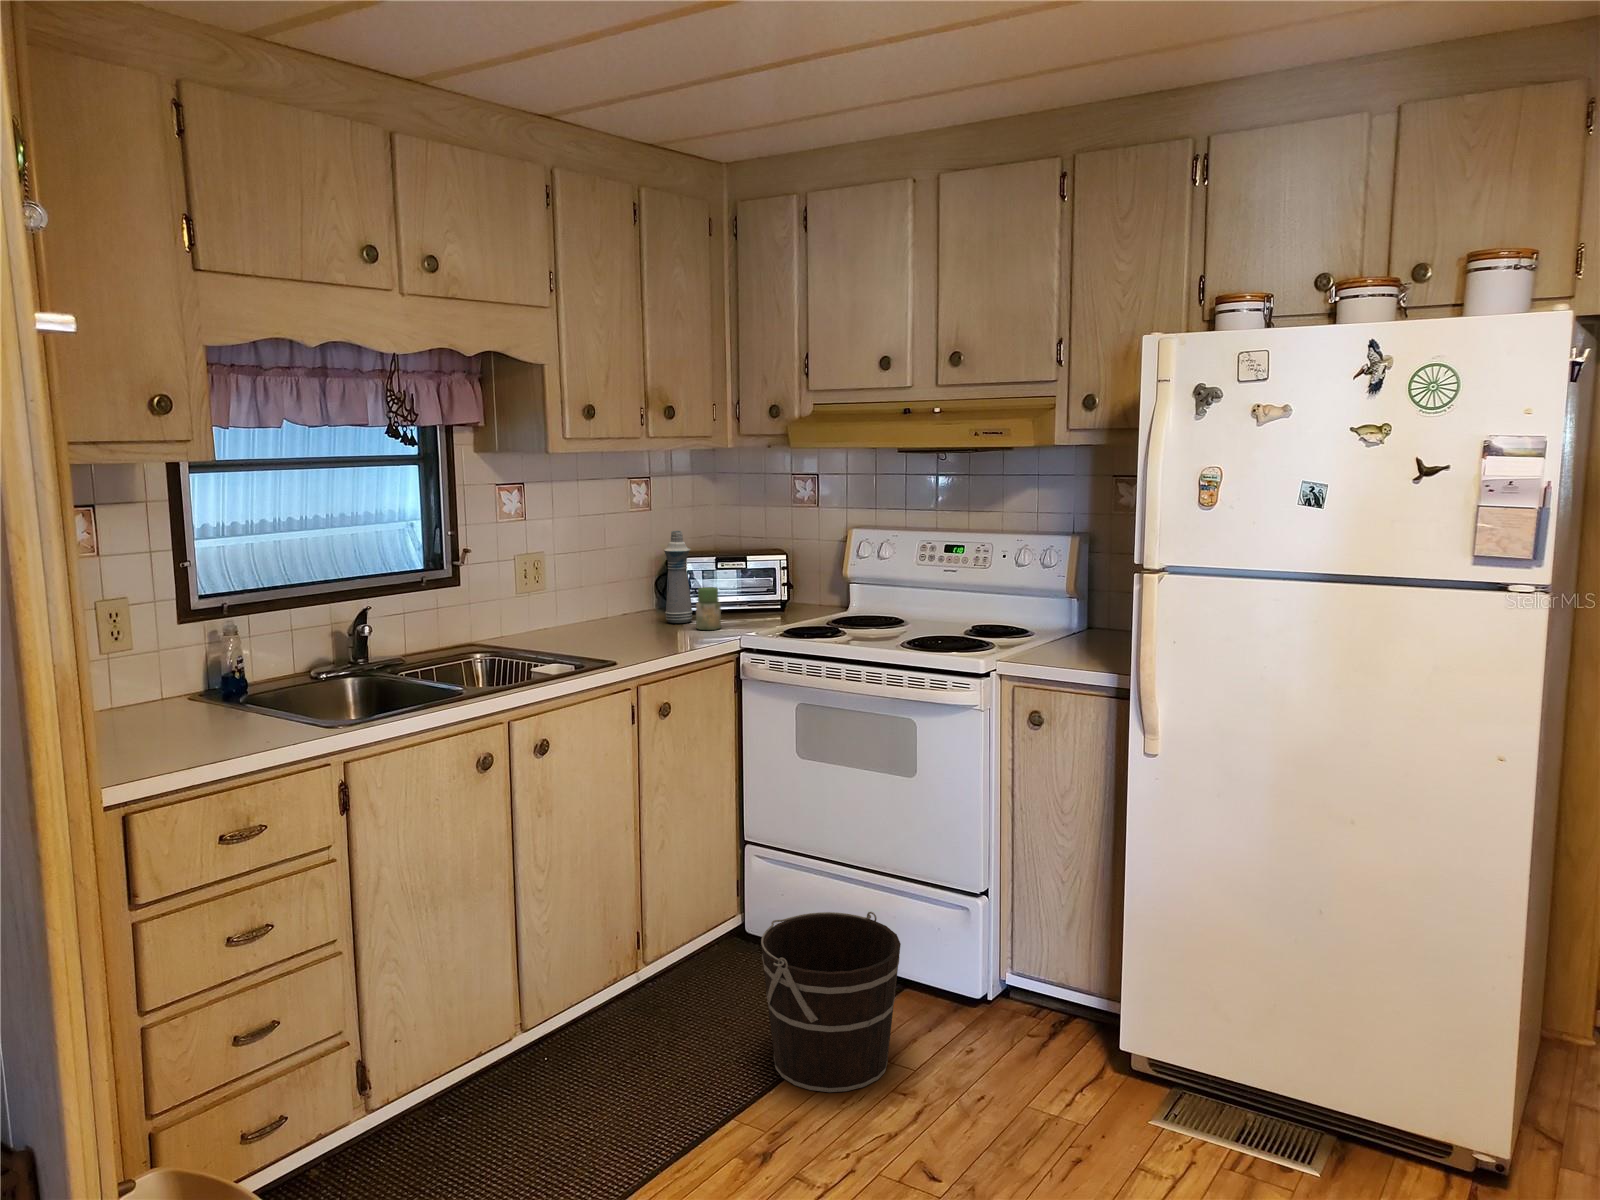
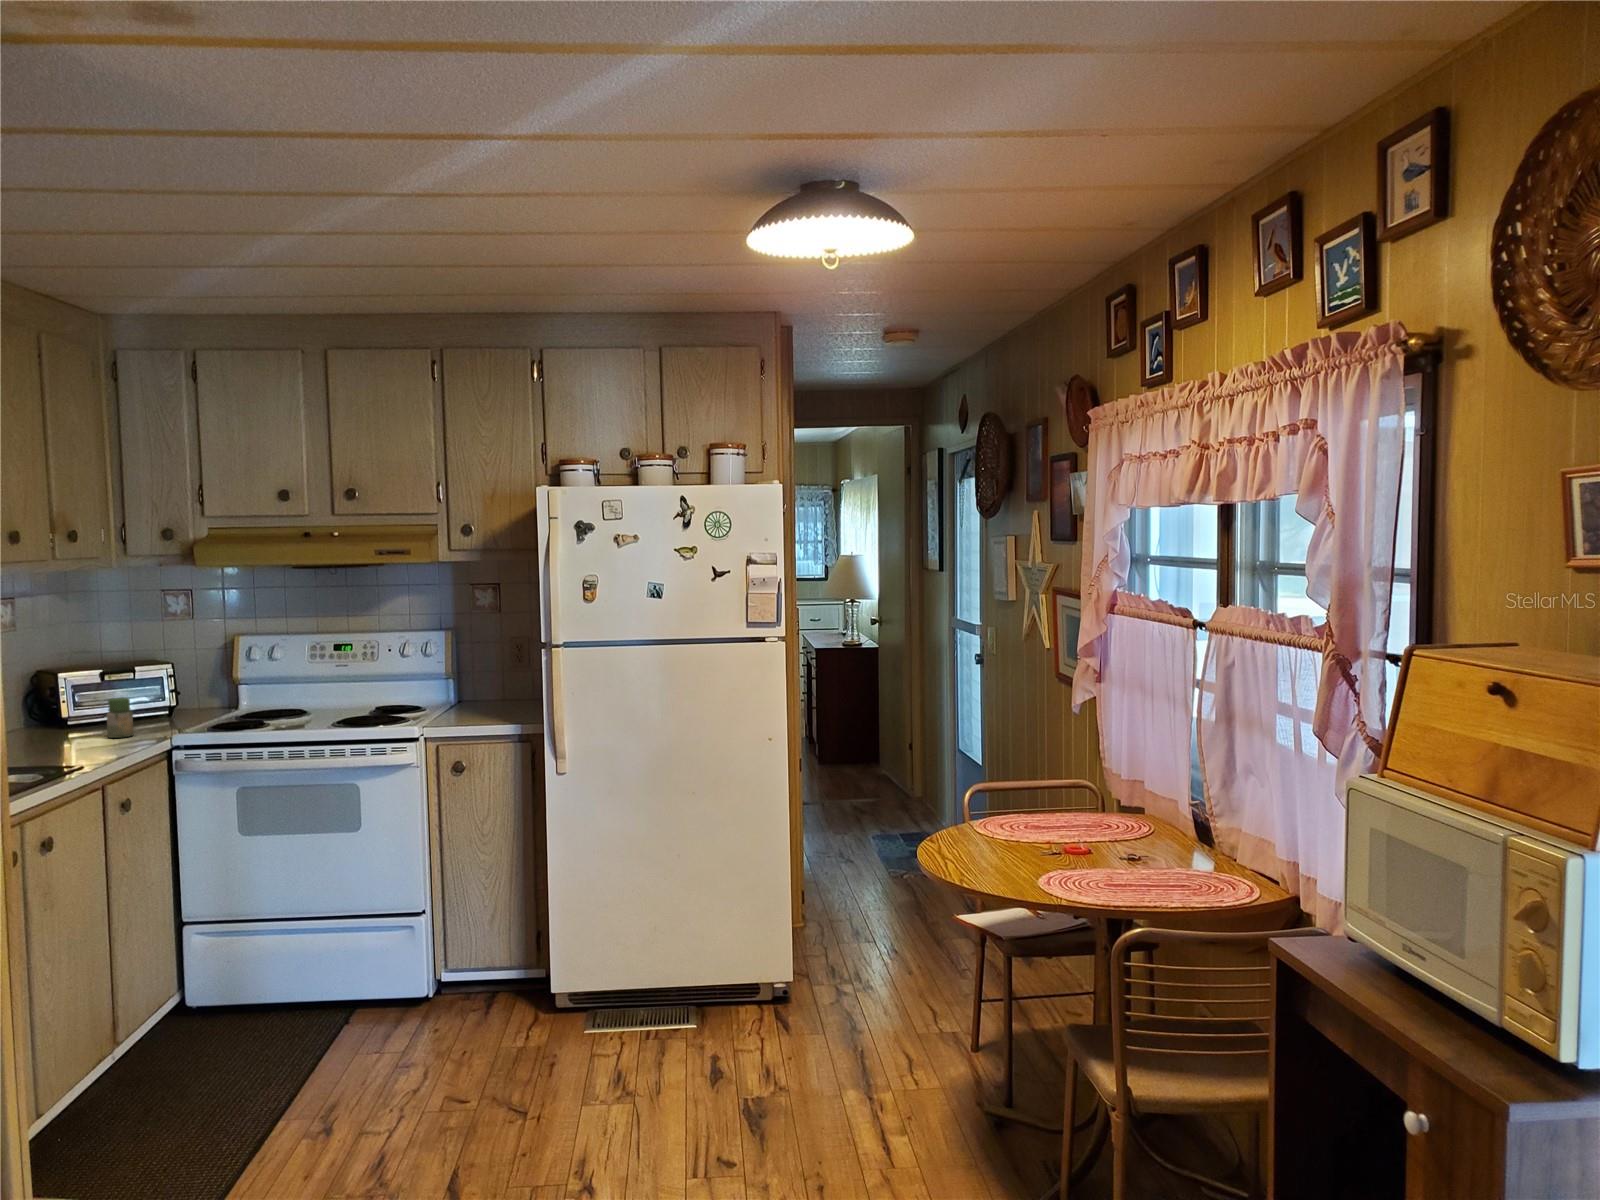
bottle: present [664,531,692,623] -> none [58,648,91,736]
bucket: present [761,912,901,1092] -> none [267,940,390,1087]

